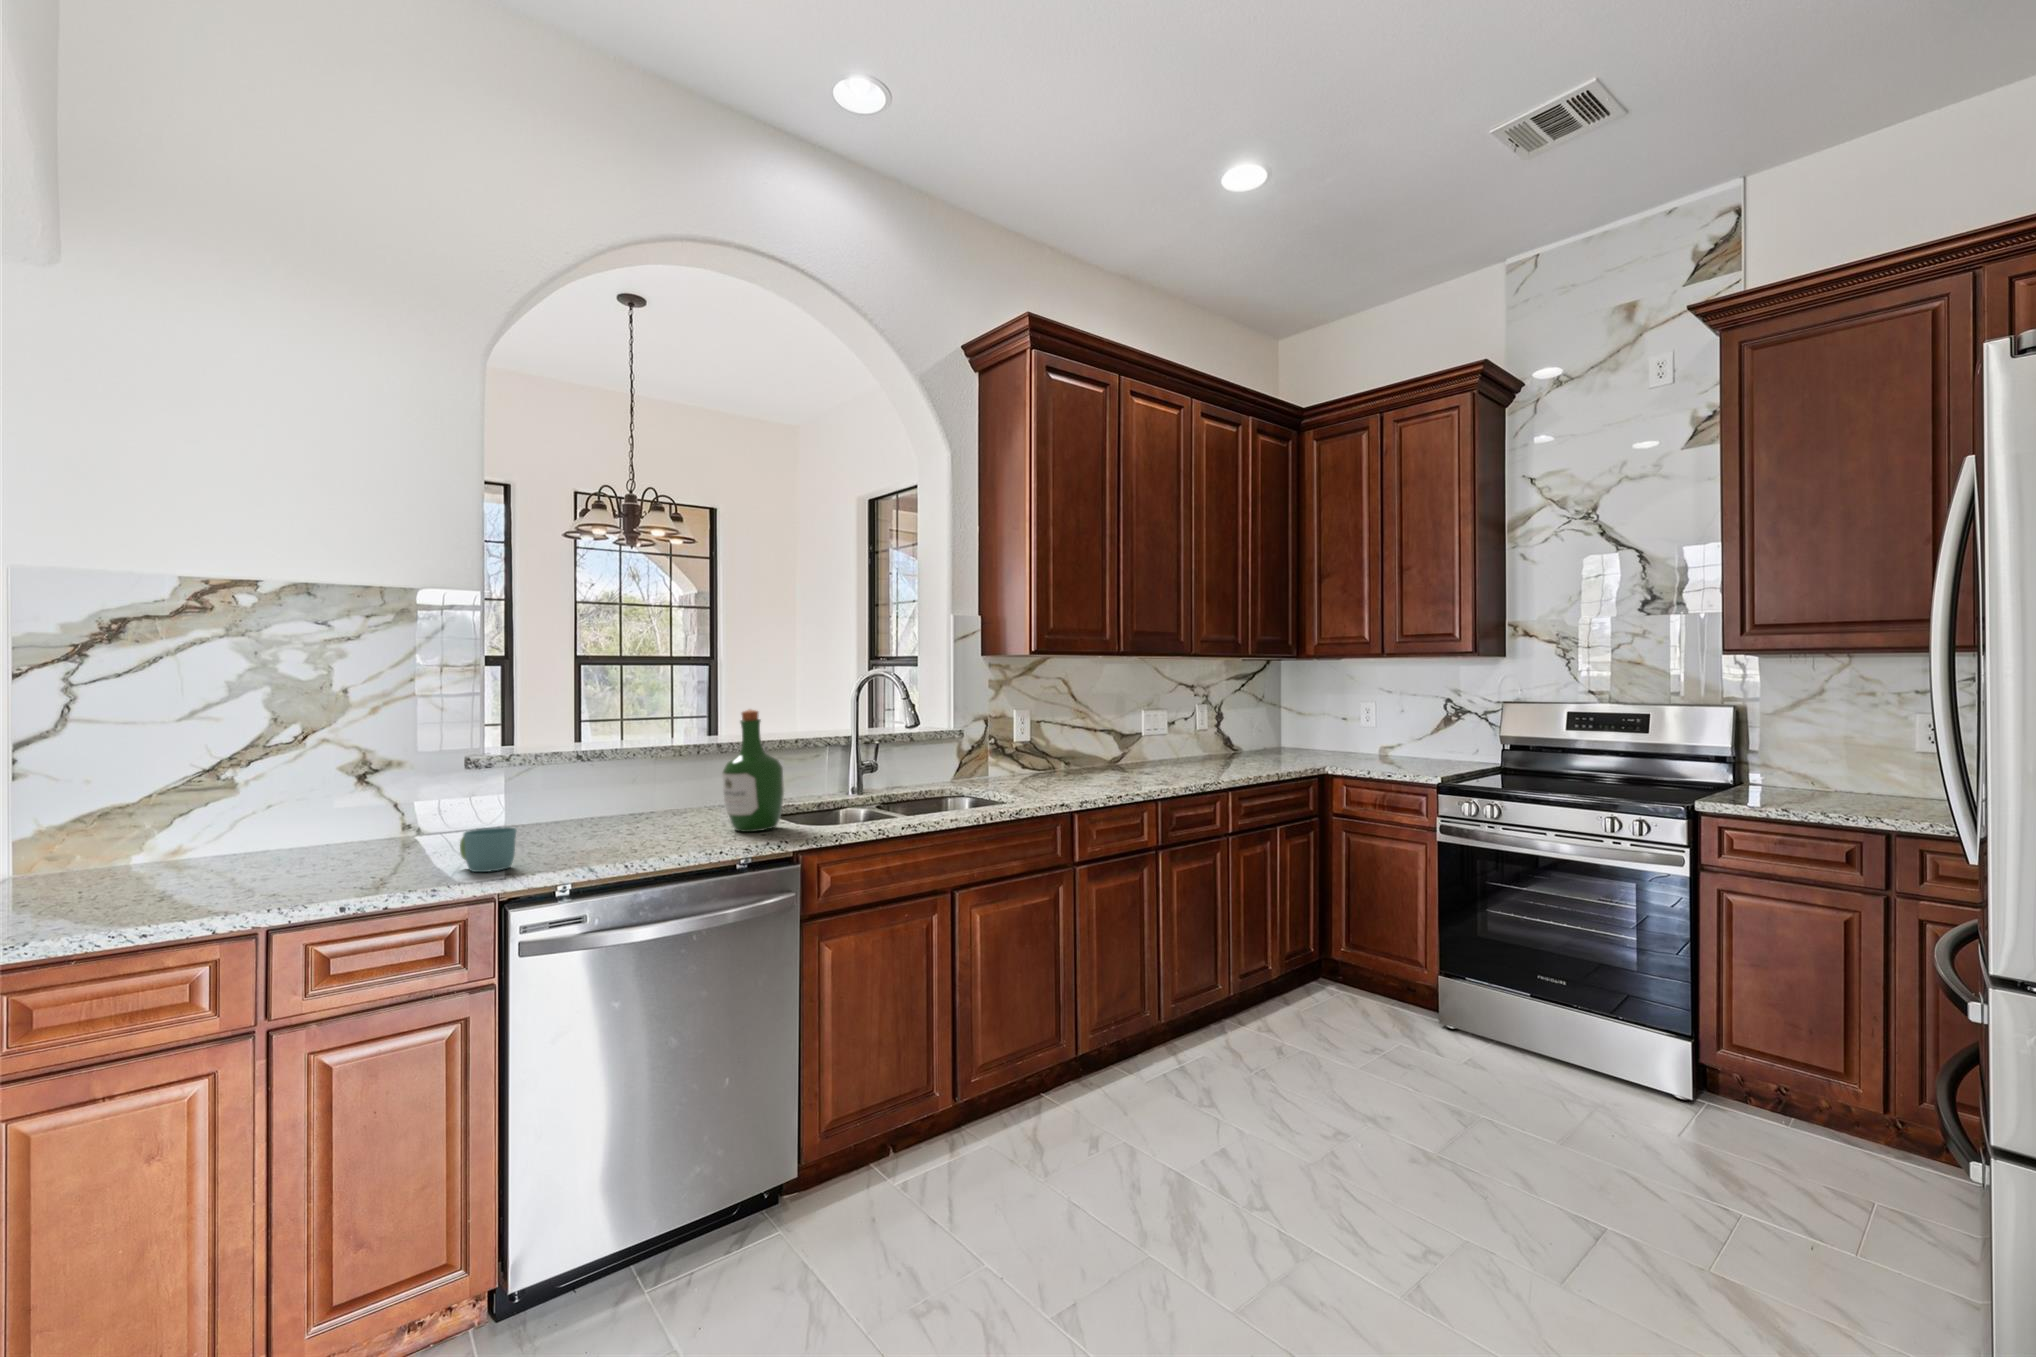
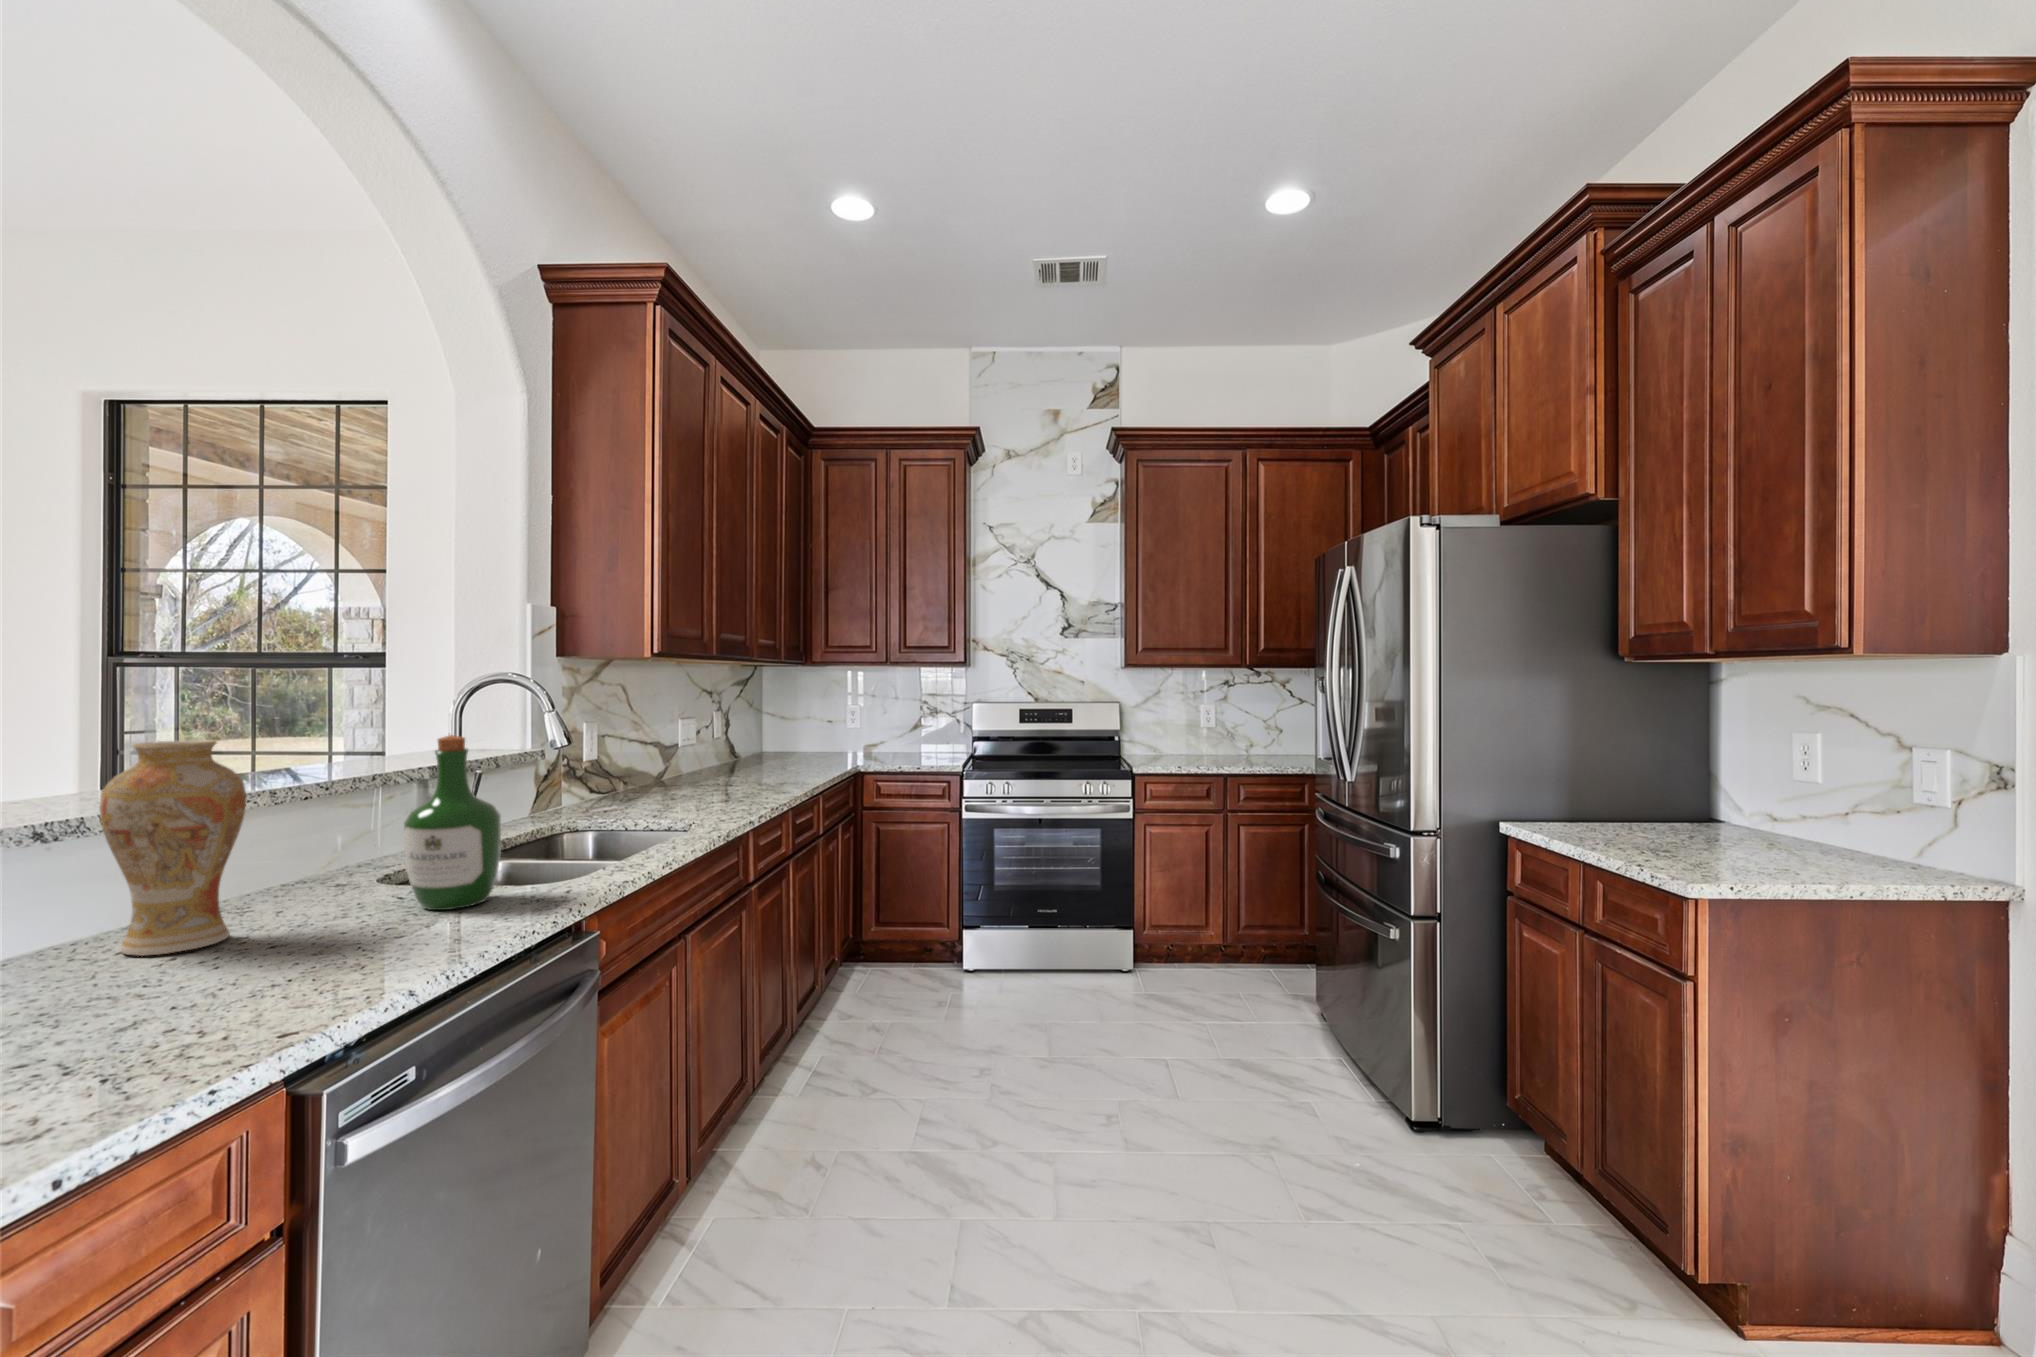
vase: none [573,708,642,832] -> present [99,740,246,956]
mug: present [460,827,517,872] -> none [91,960,239,1053]

